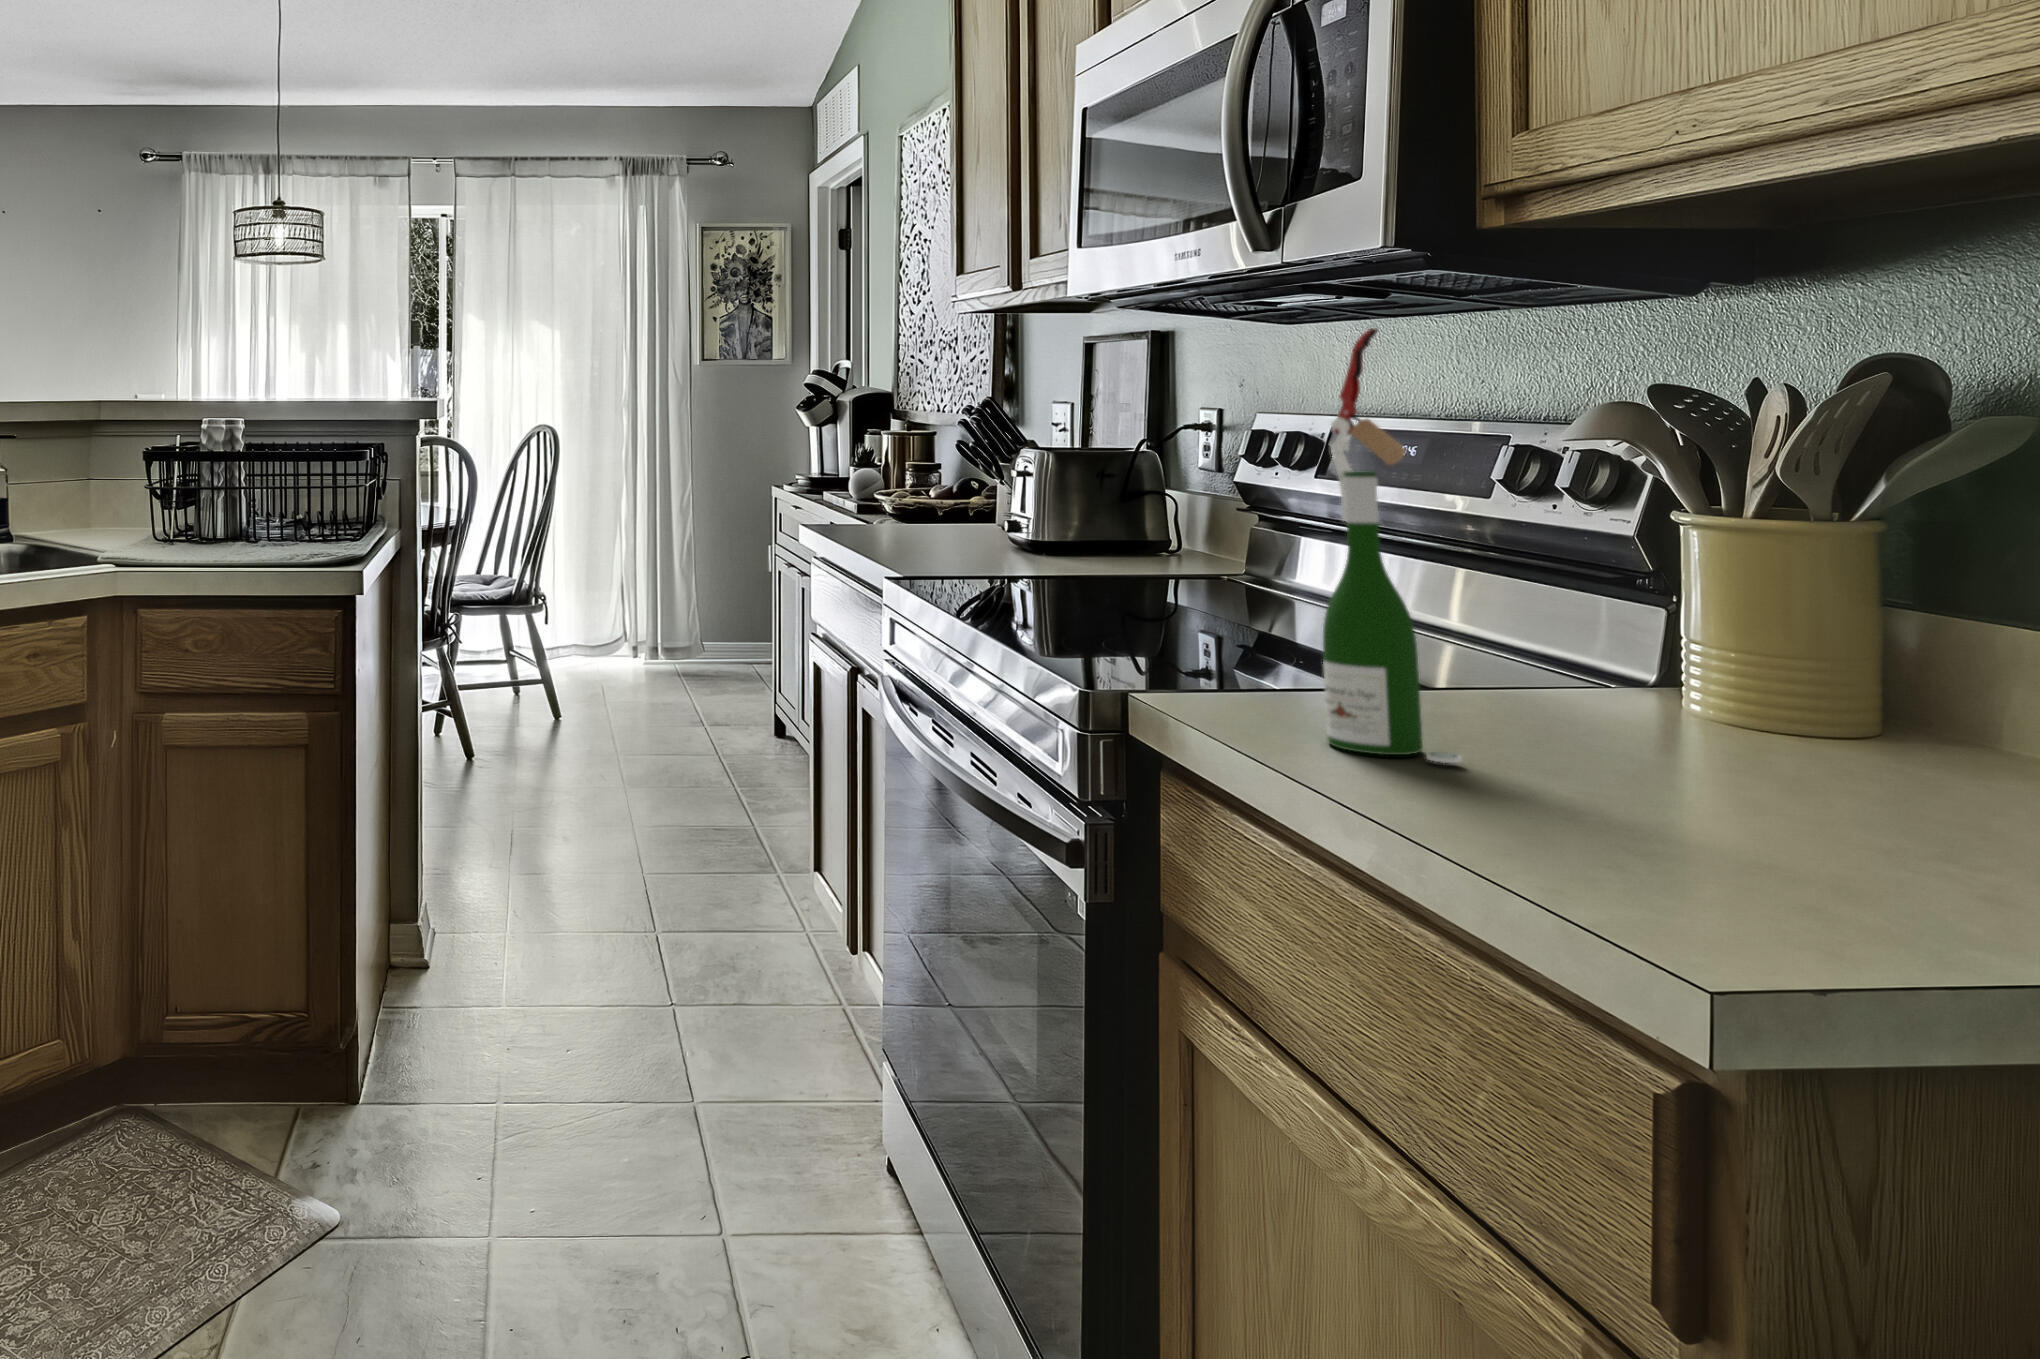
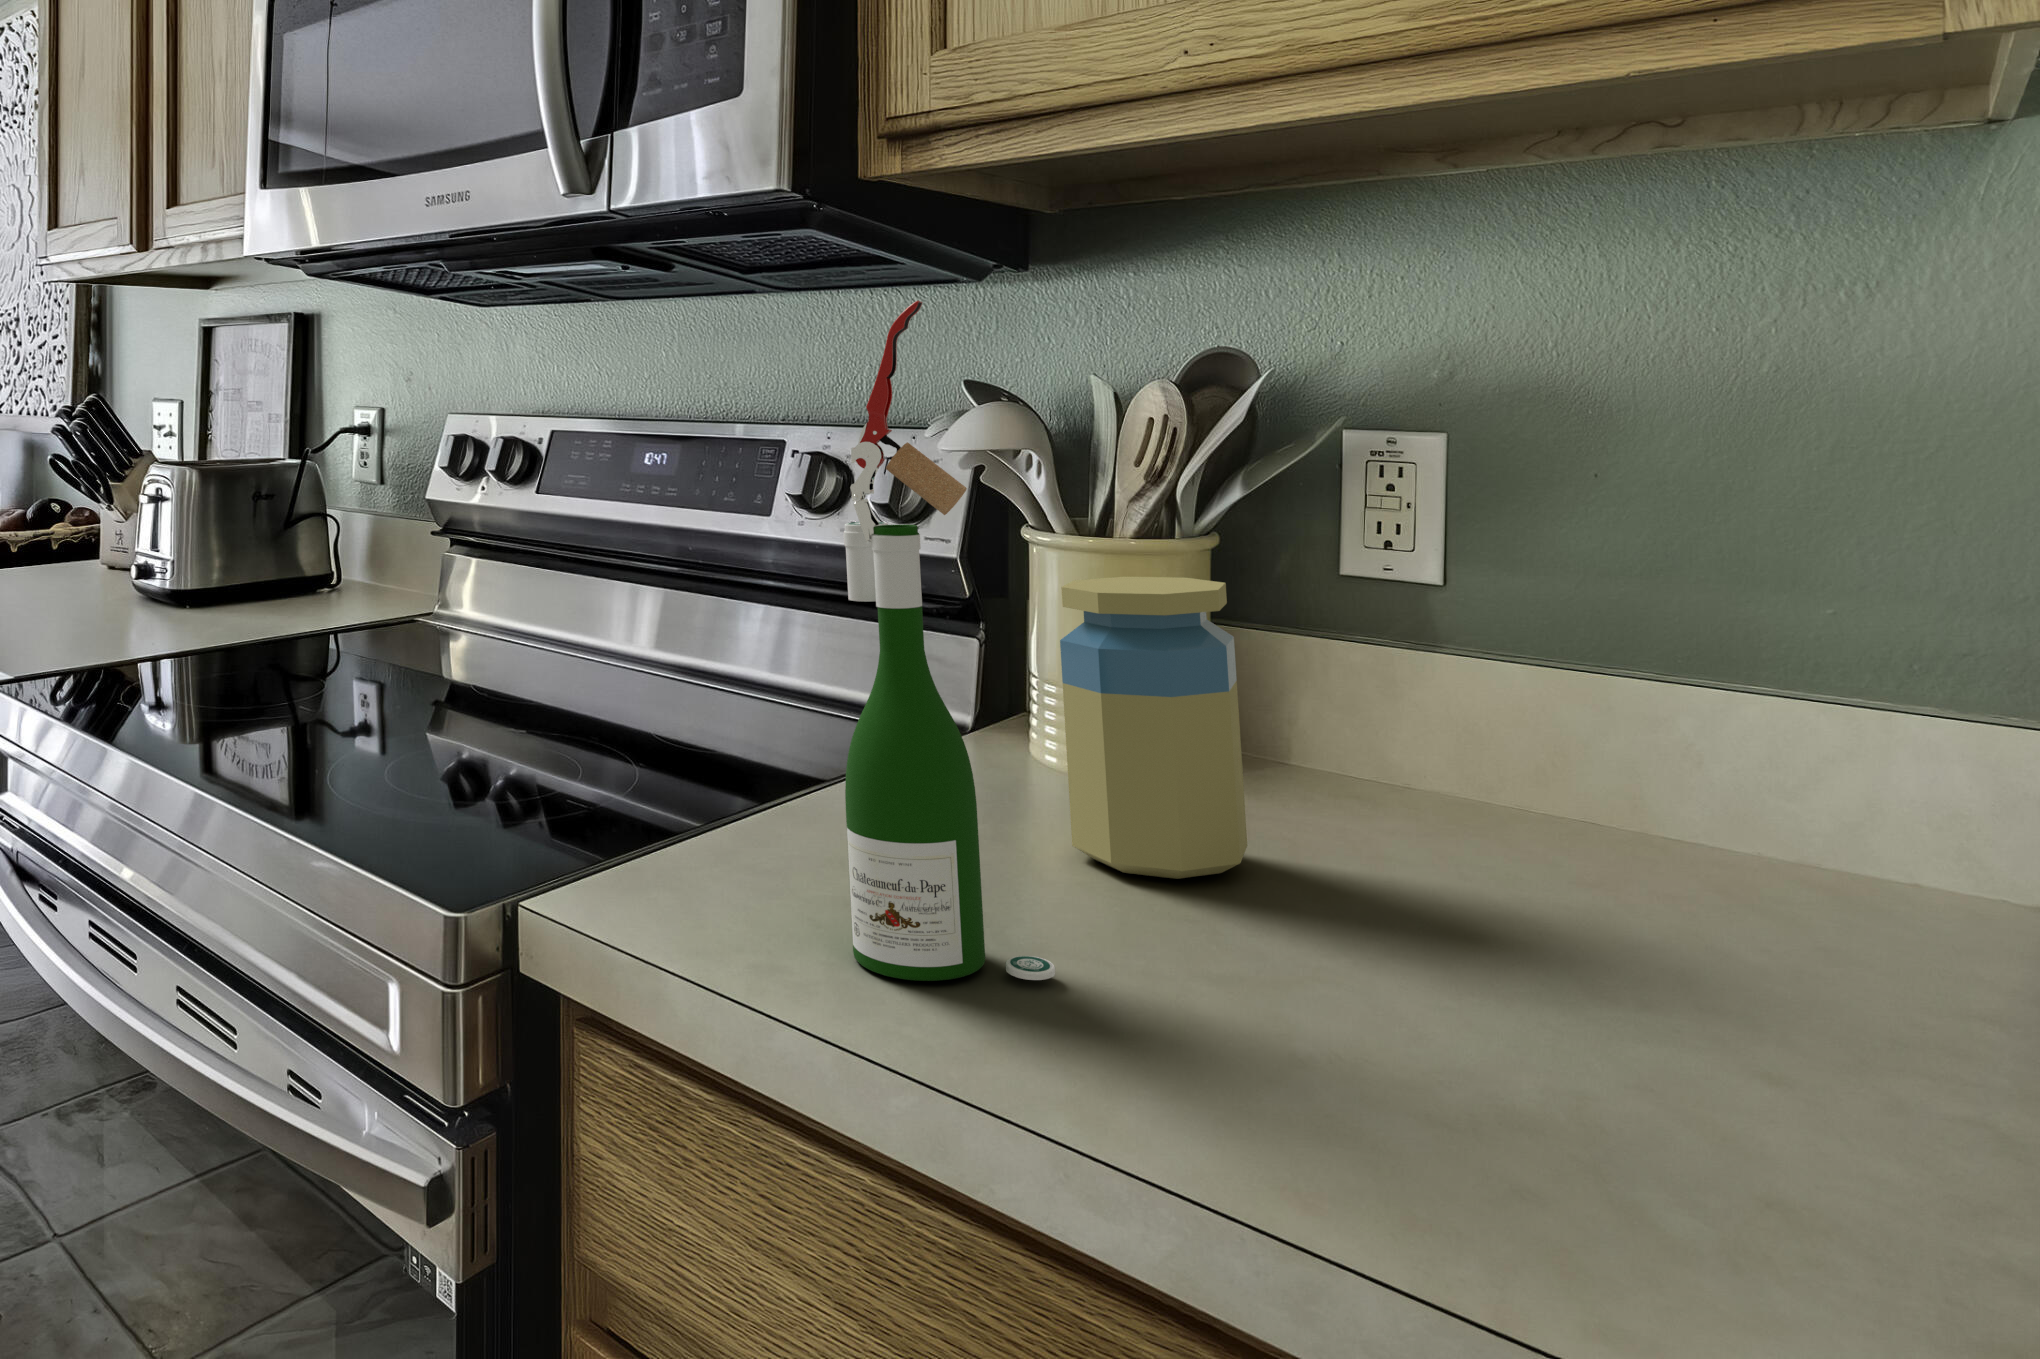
jar: none [1585,533,1759,757] -> present [1060,577,1247,879]

